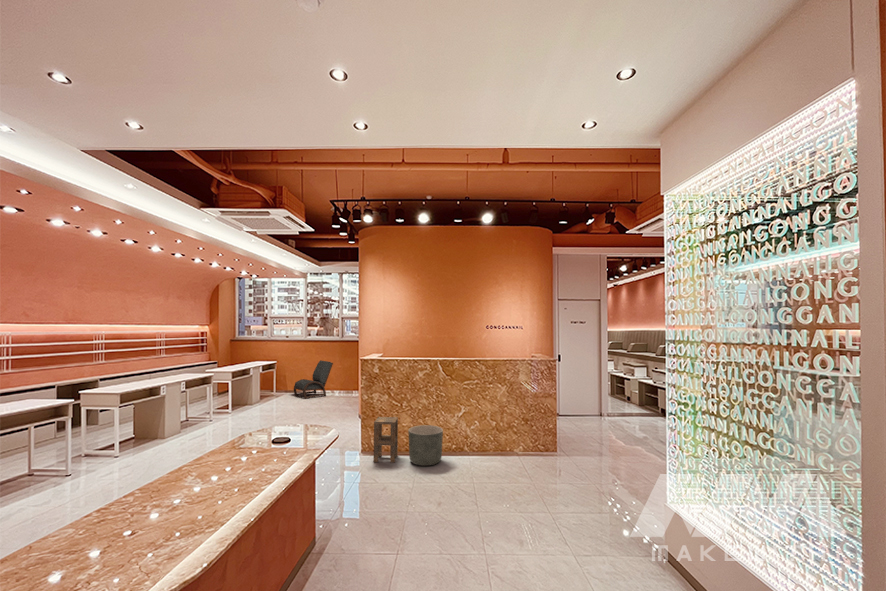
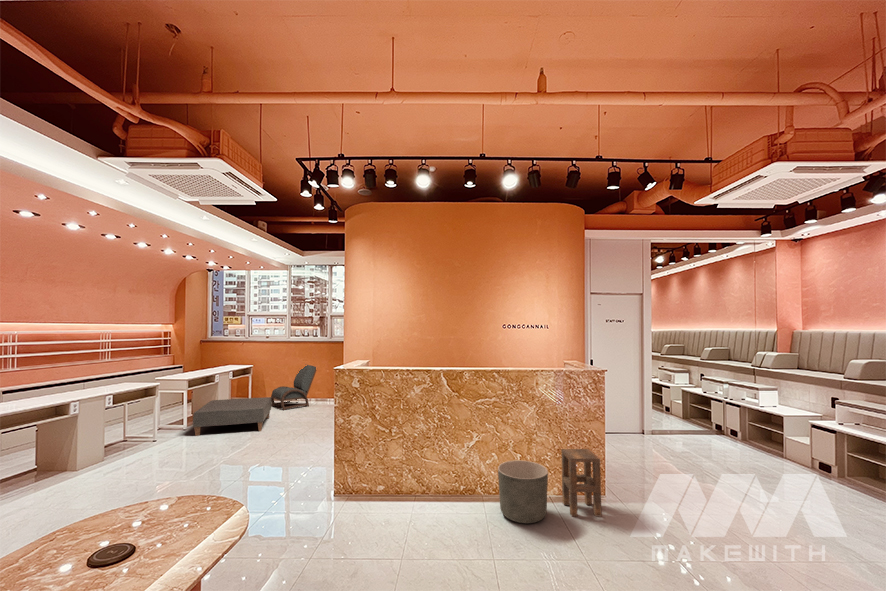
ottoman: none [238,387,297,417] -> present [193,397,272,436]
side table: present [373,417,398,463] -> present [561,449,602,517]
planter: present [408,425,443,466] -> present [498,460,548,523]

